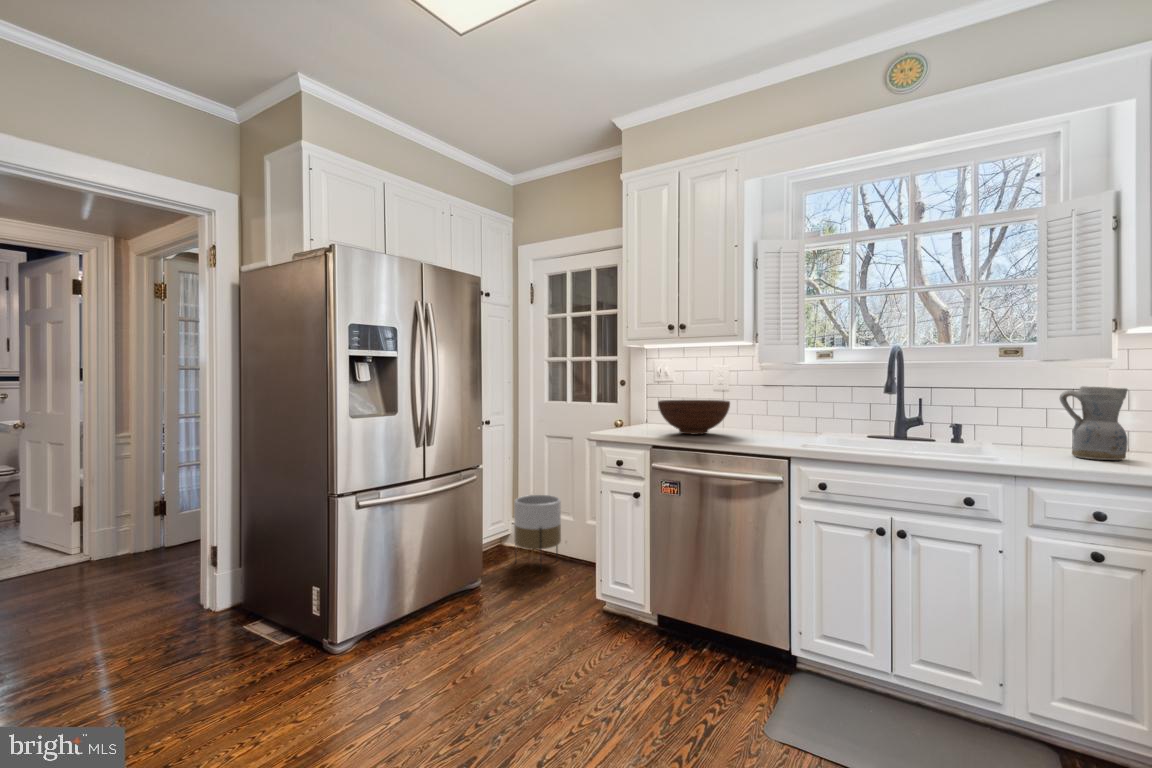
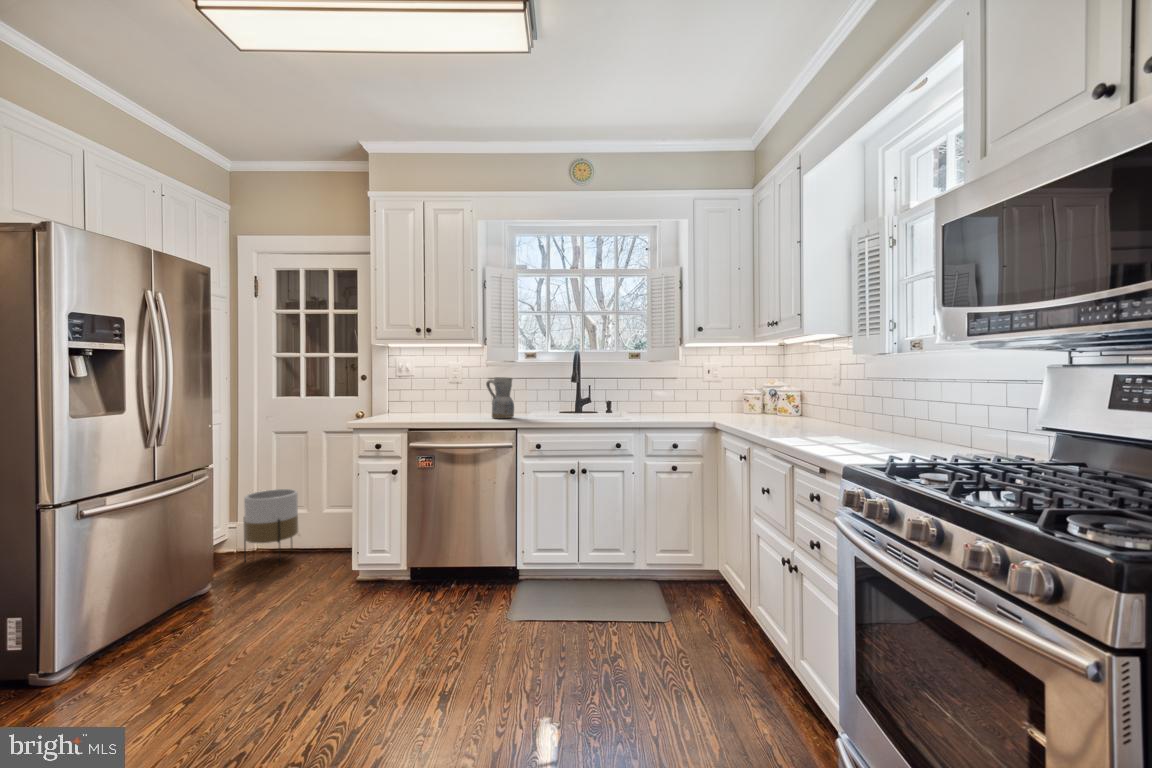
ceramic pitcher: present [1060,386,1128,460] -> present [486,377,514,418]
fruit bowl: present [658,400,730,435] -> none [407,390,466,418]

